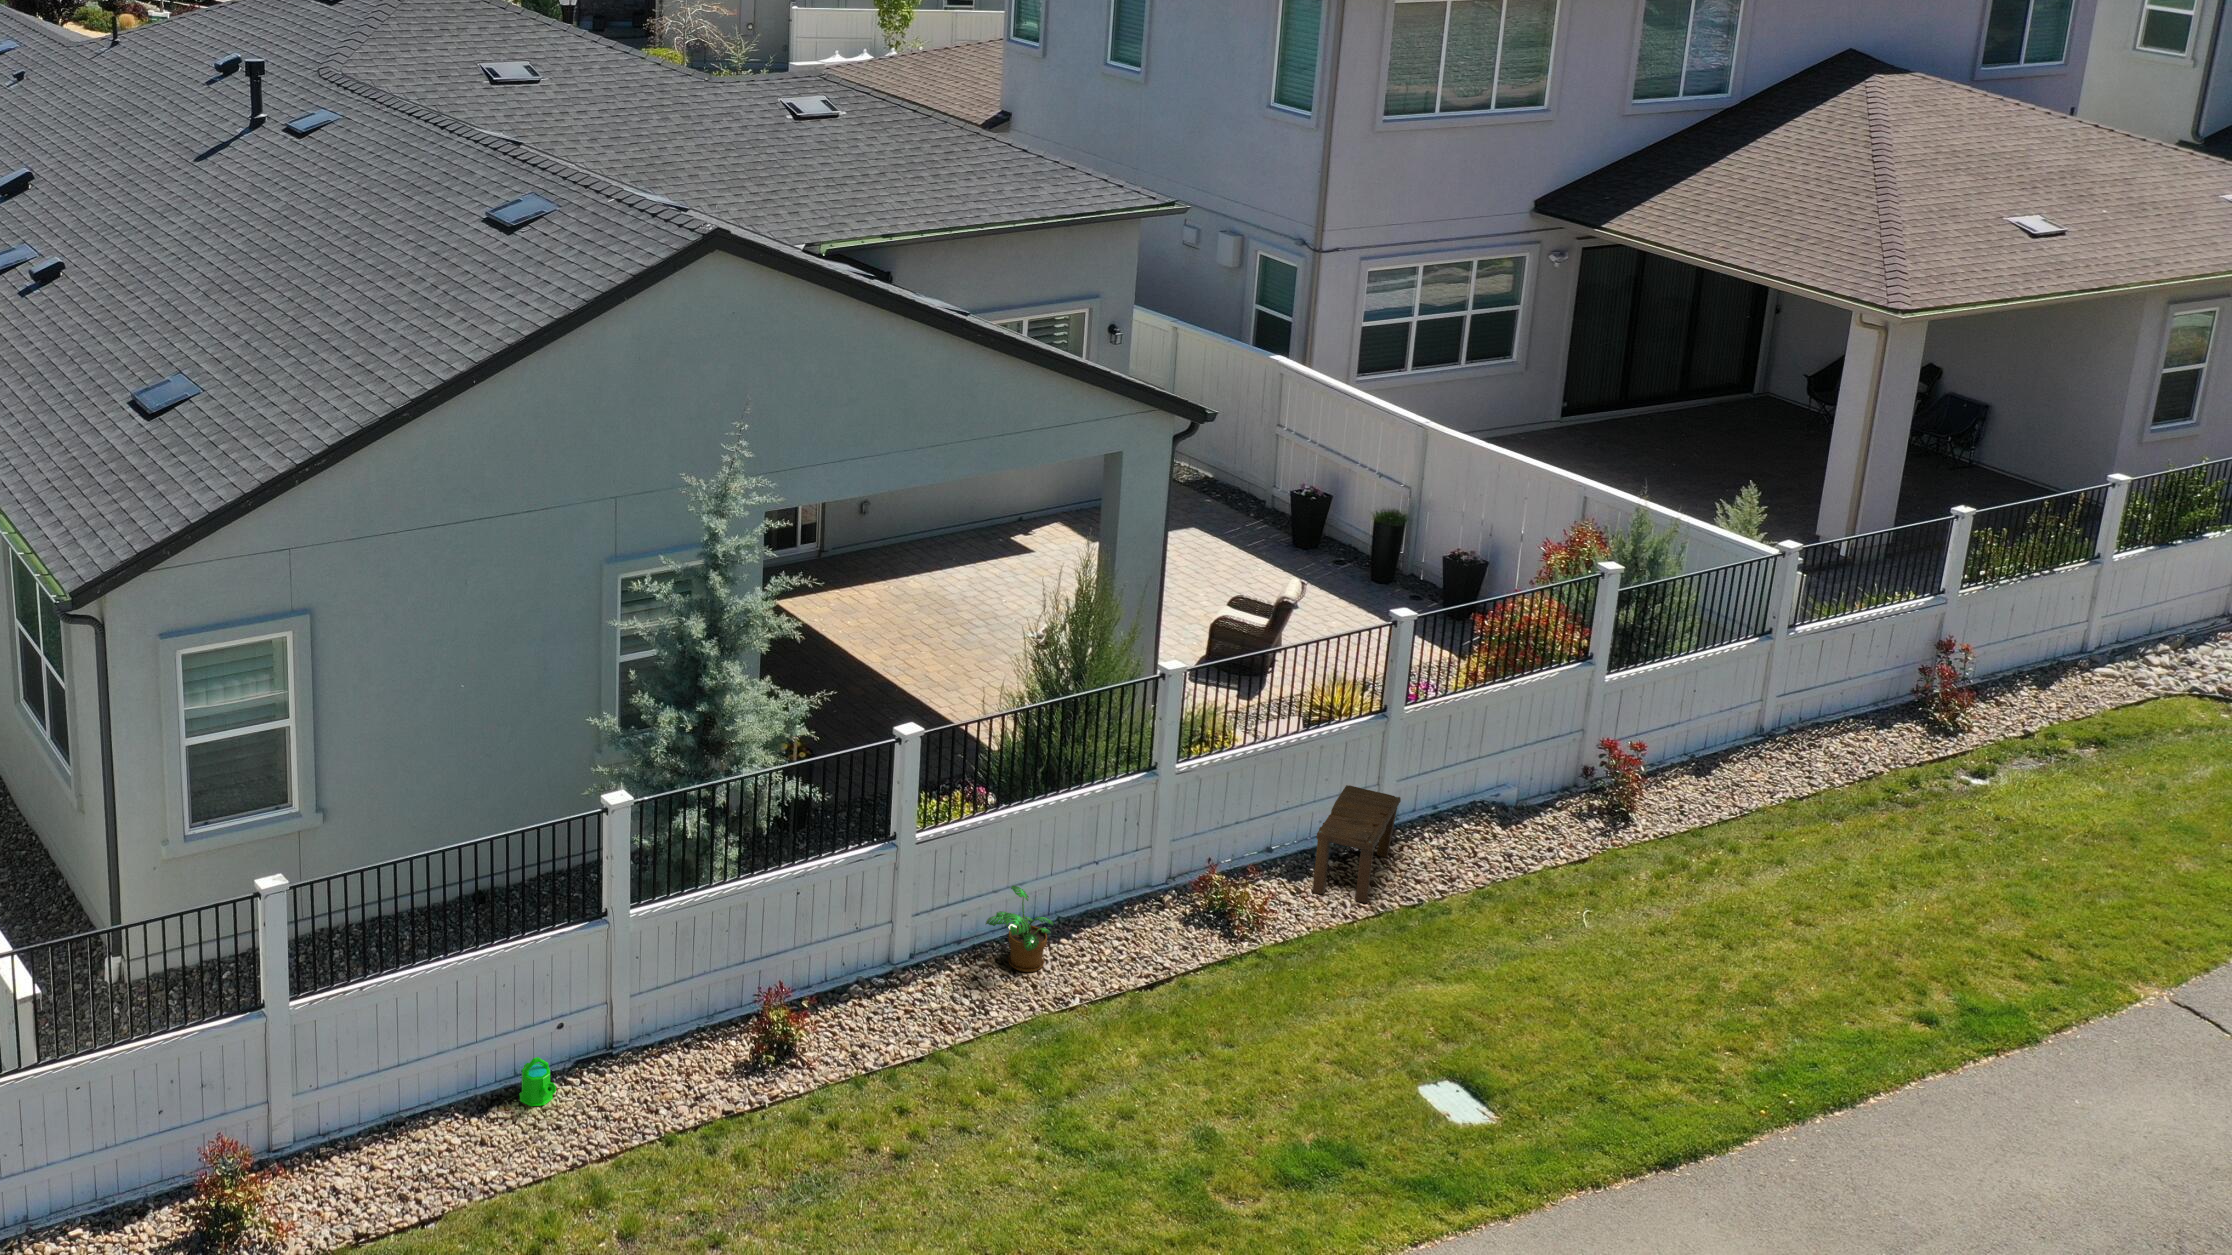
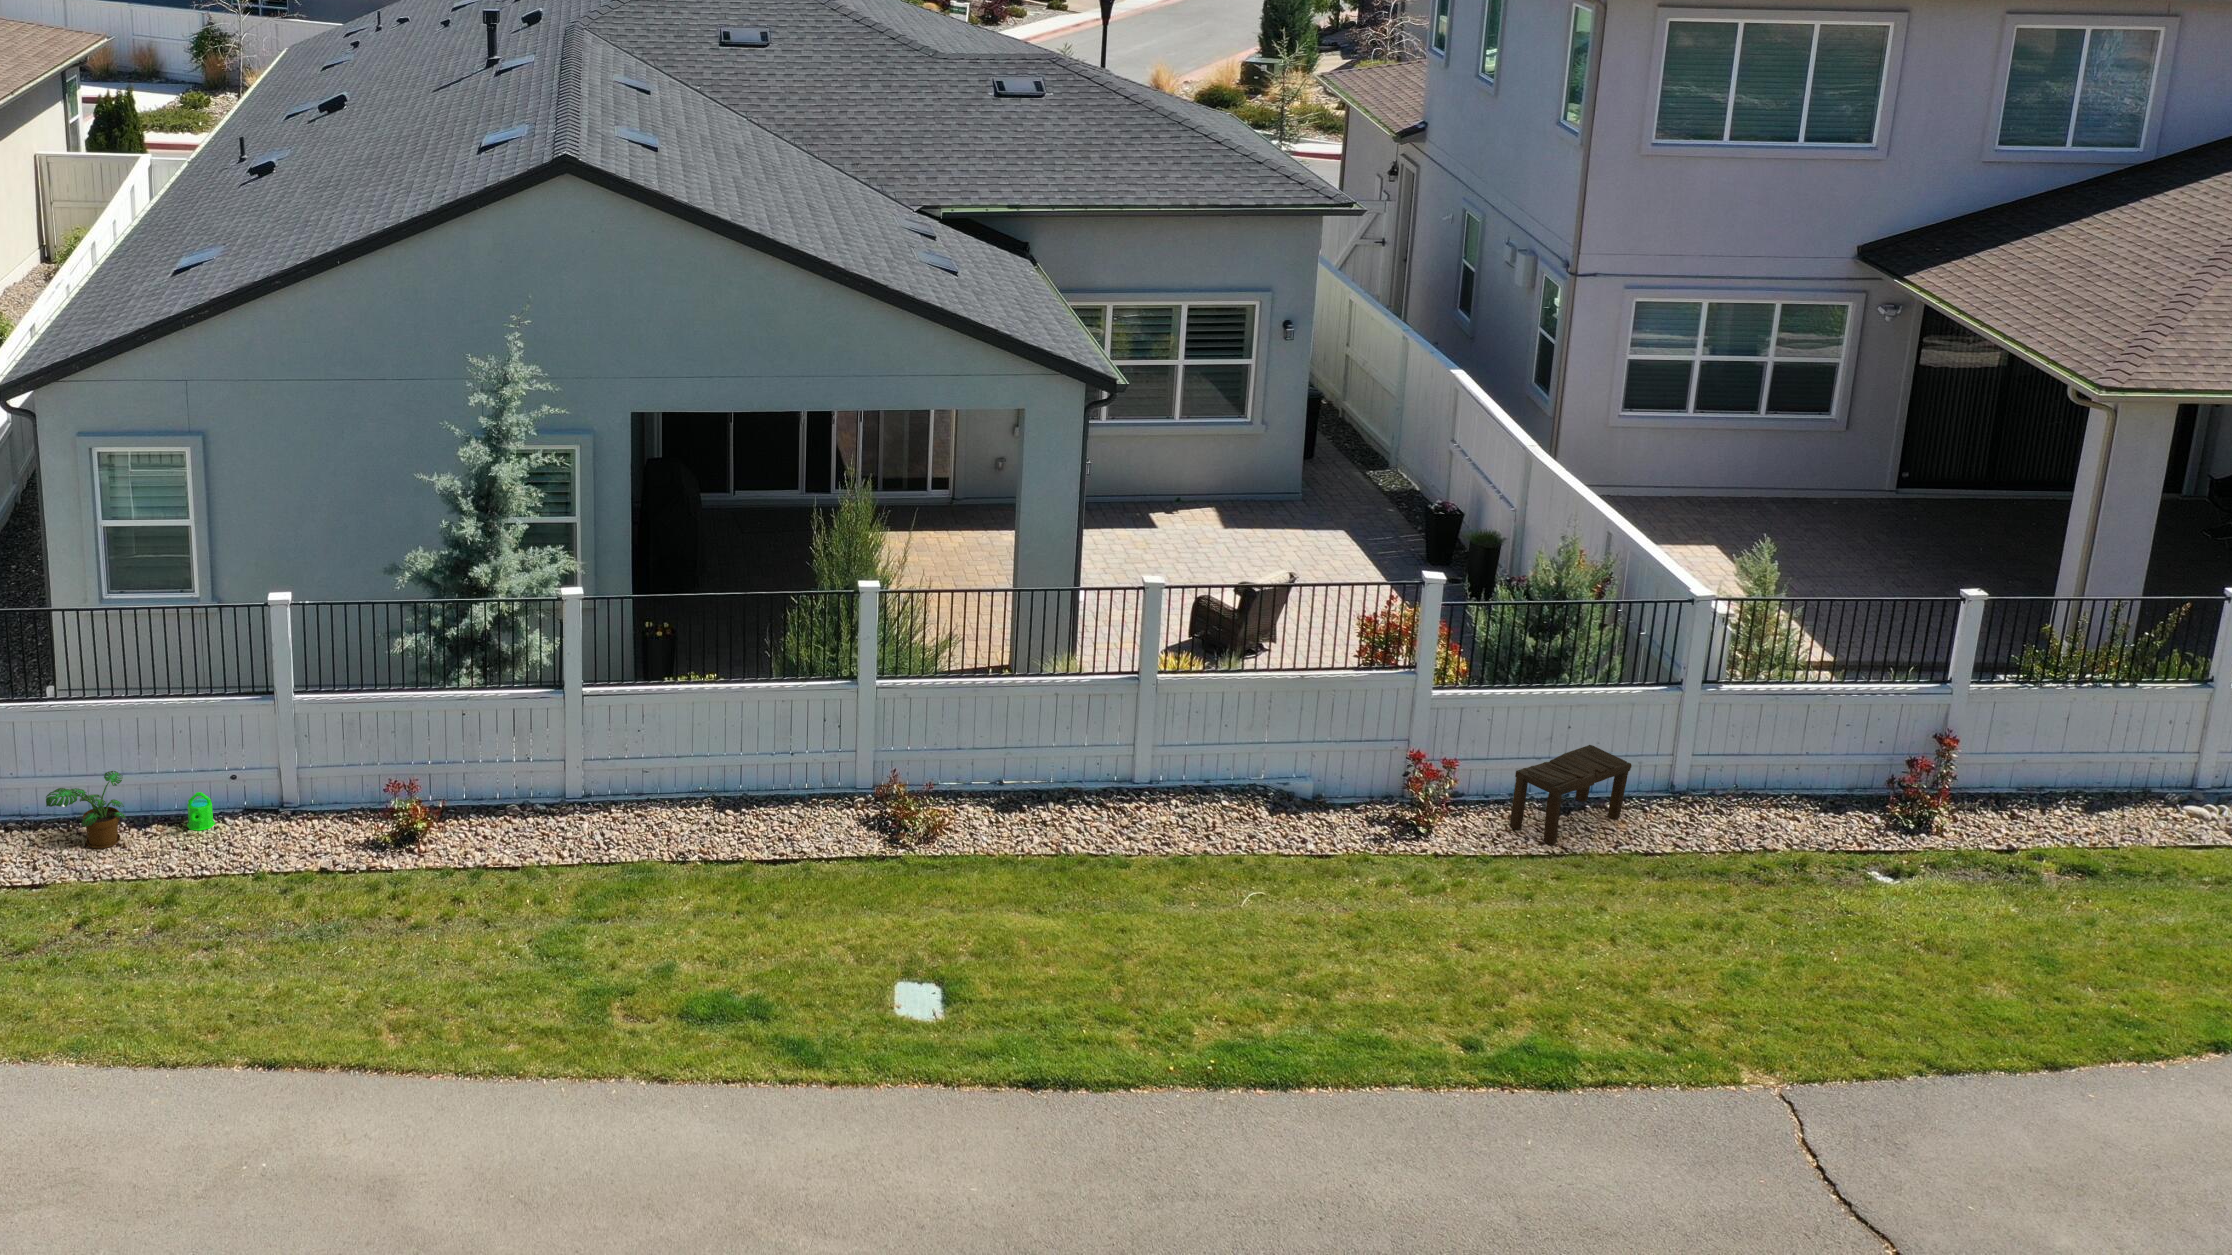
bench: present [1313,785,1401,903] -> present [1510,745,1632,845]
potted plant: present [986,886,1054,972] -> present [46,771,126,849]

